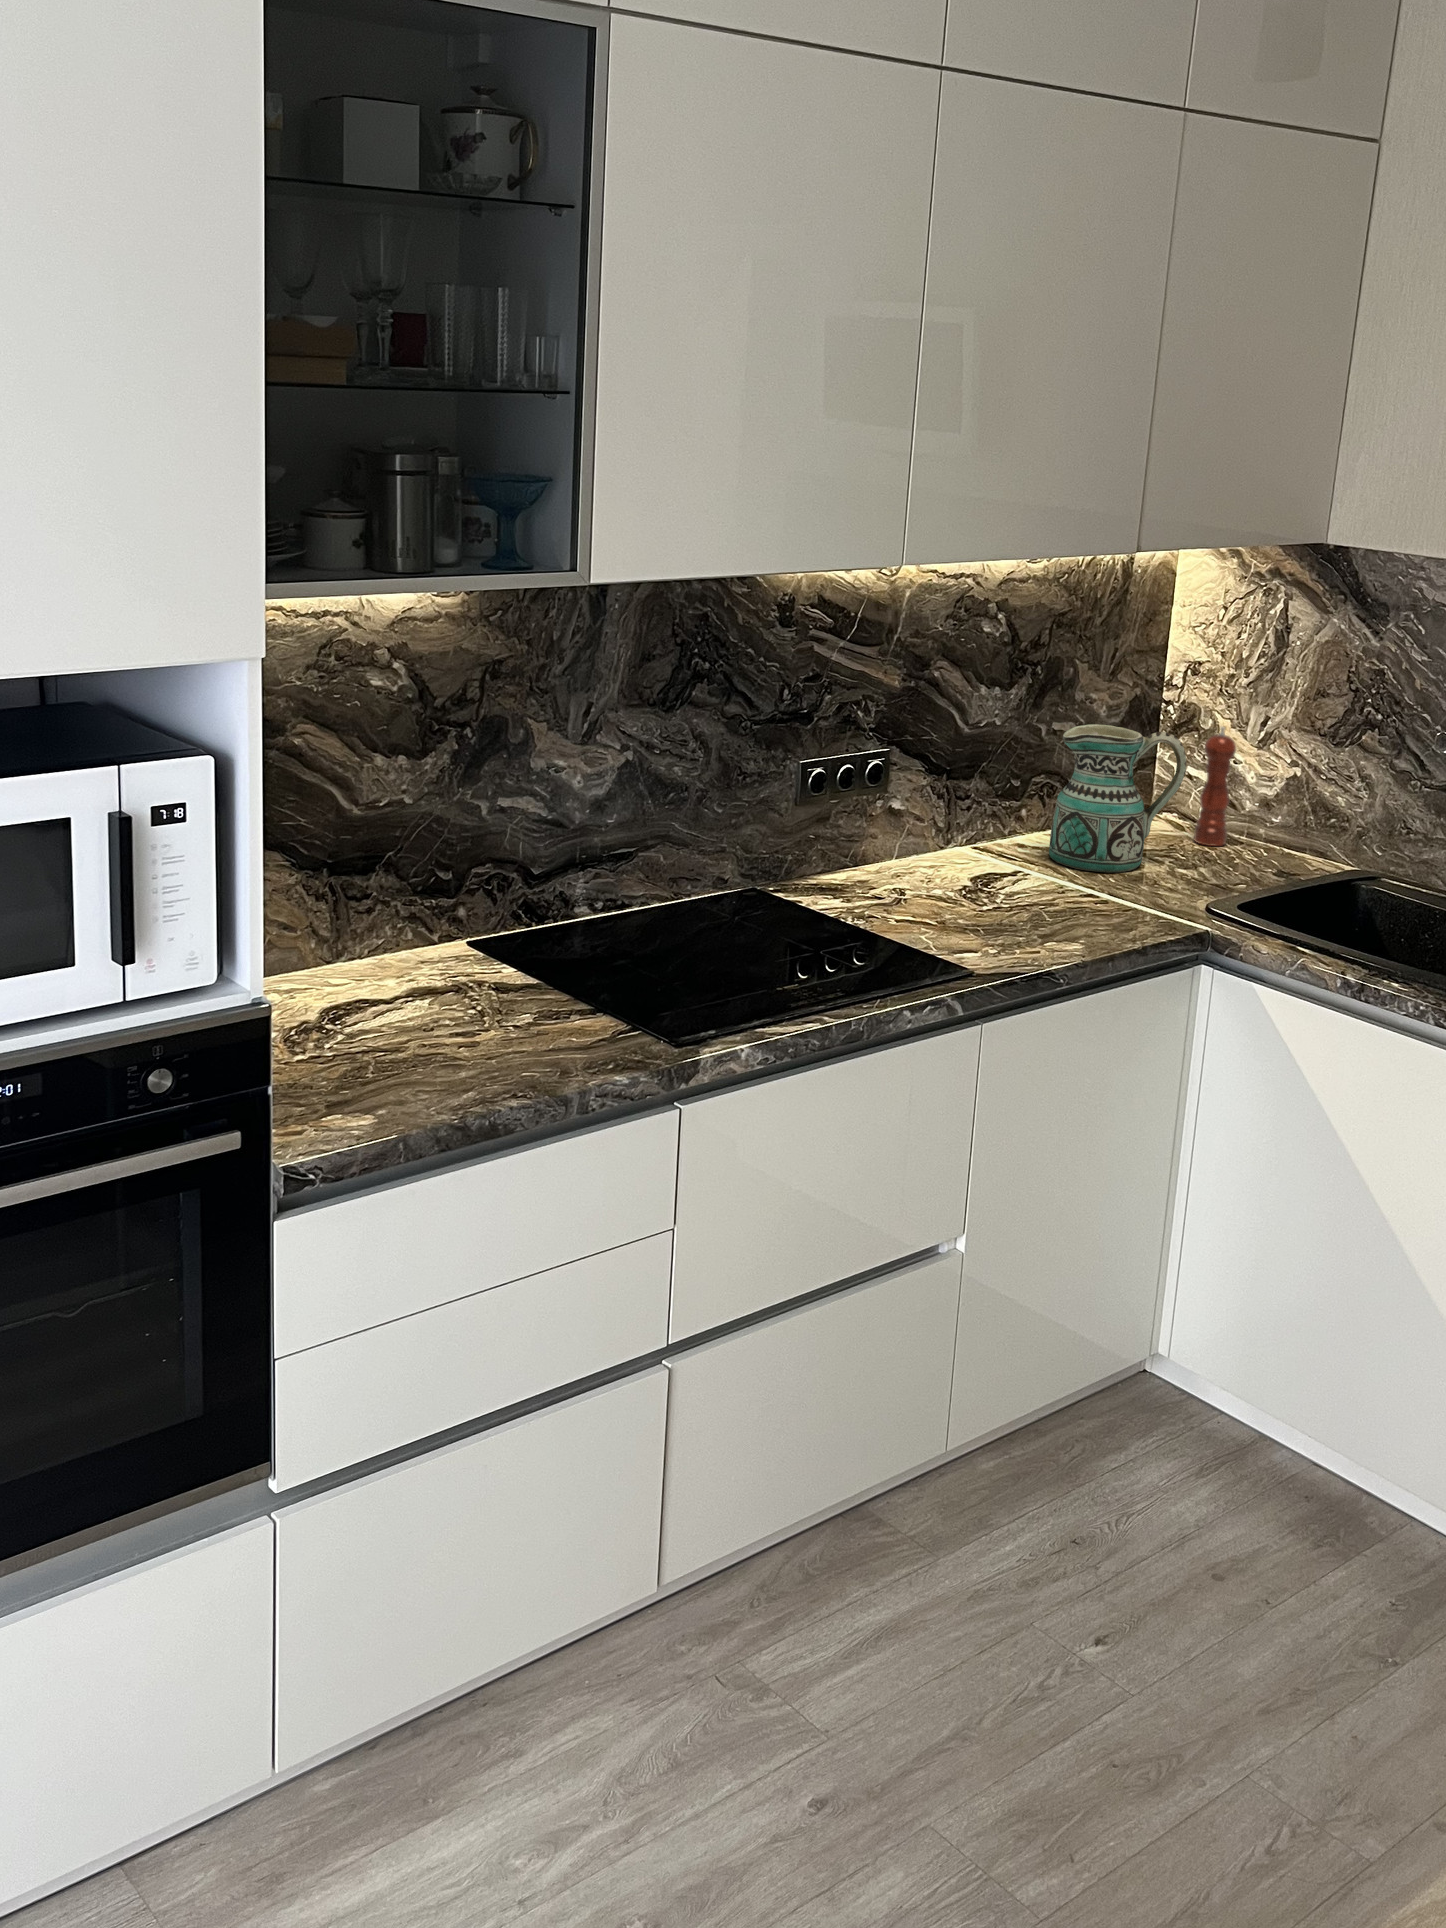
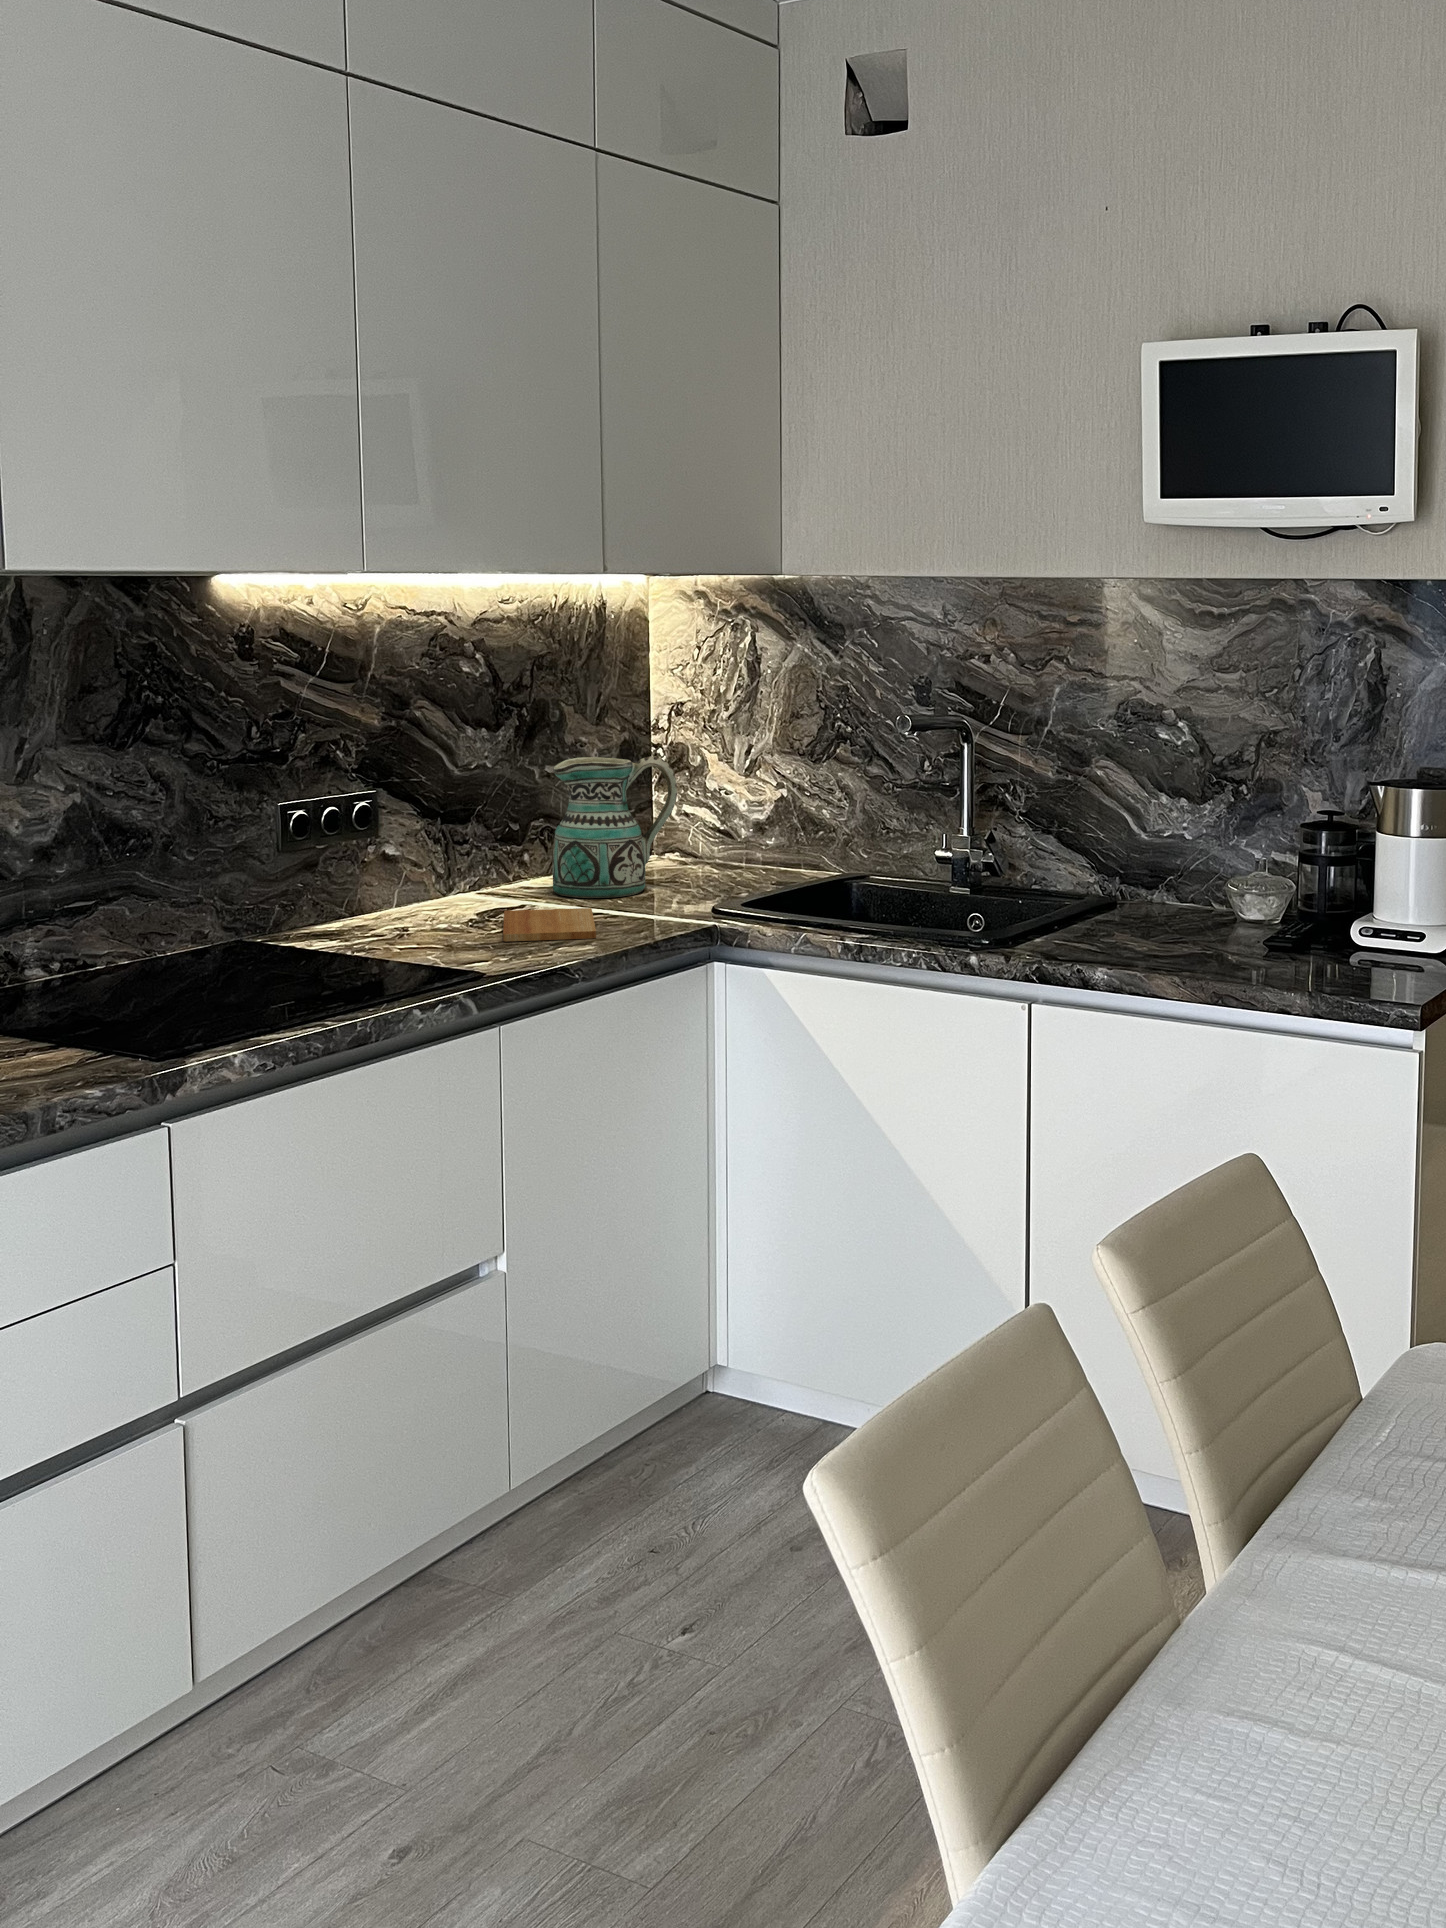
pepper mill: present [1194,727,1236,846] -> none [694,755,725,872]
cutting board: none [996,882,1089,933] -> present [503,908,596,942]

